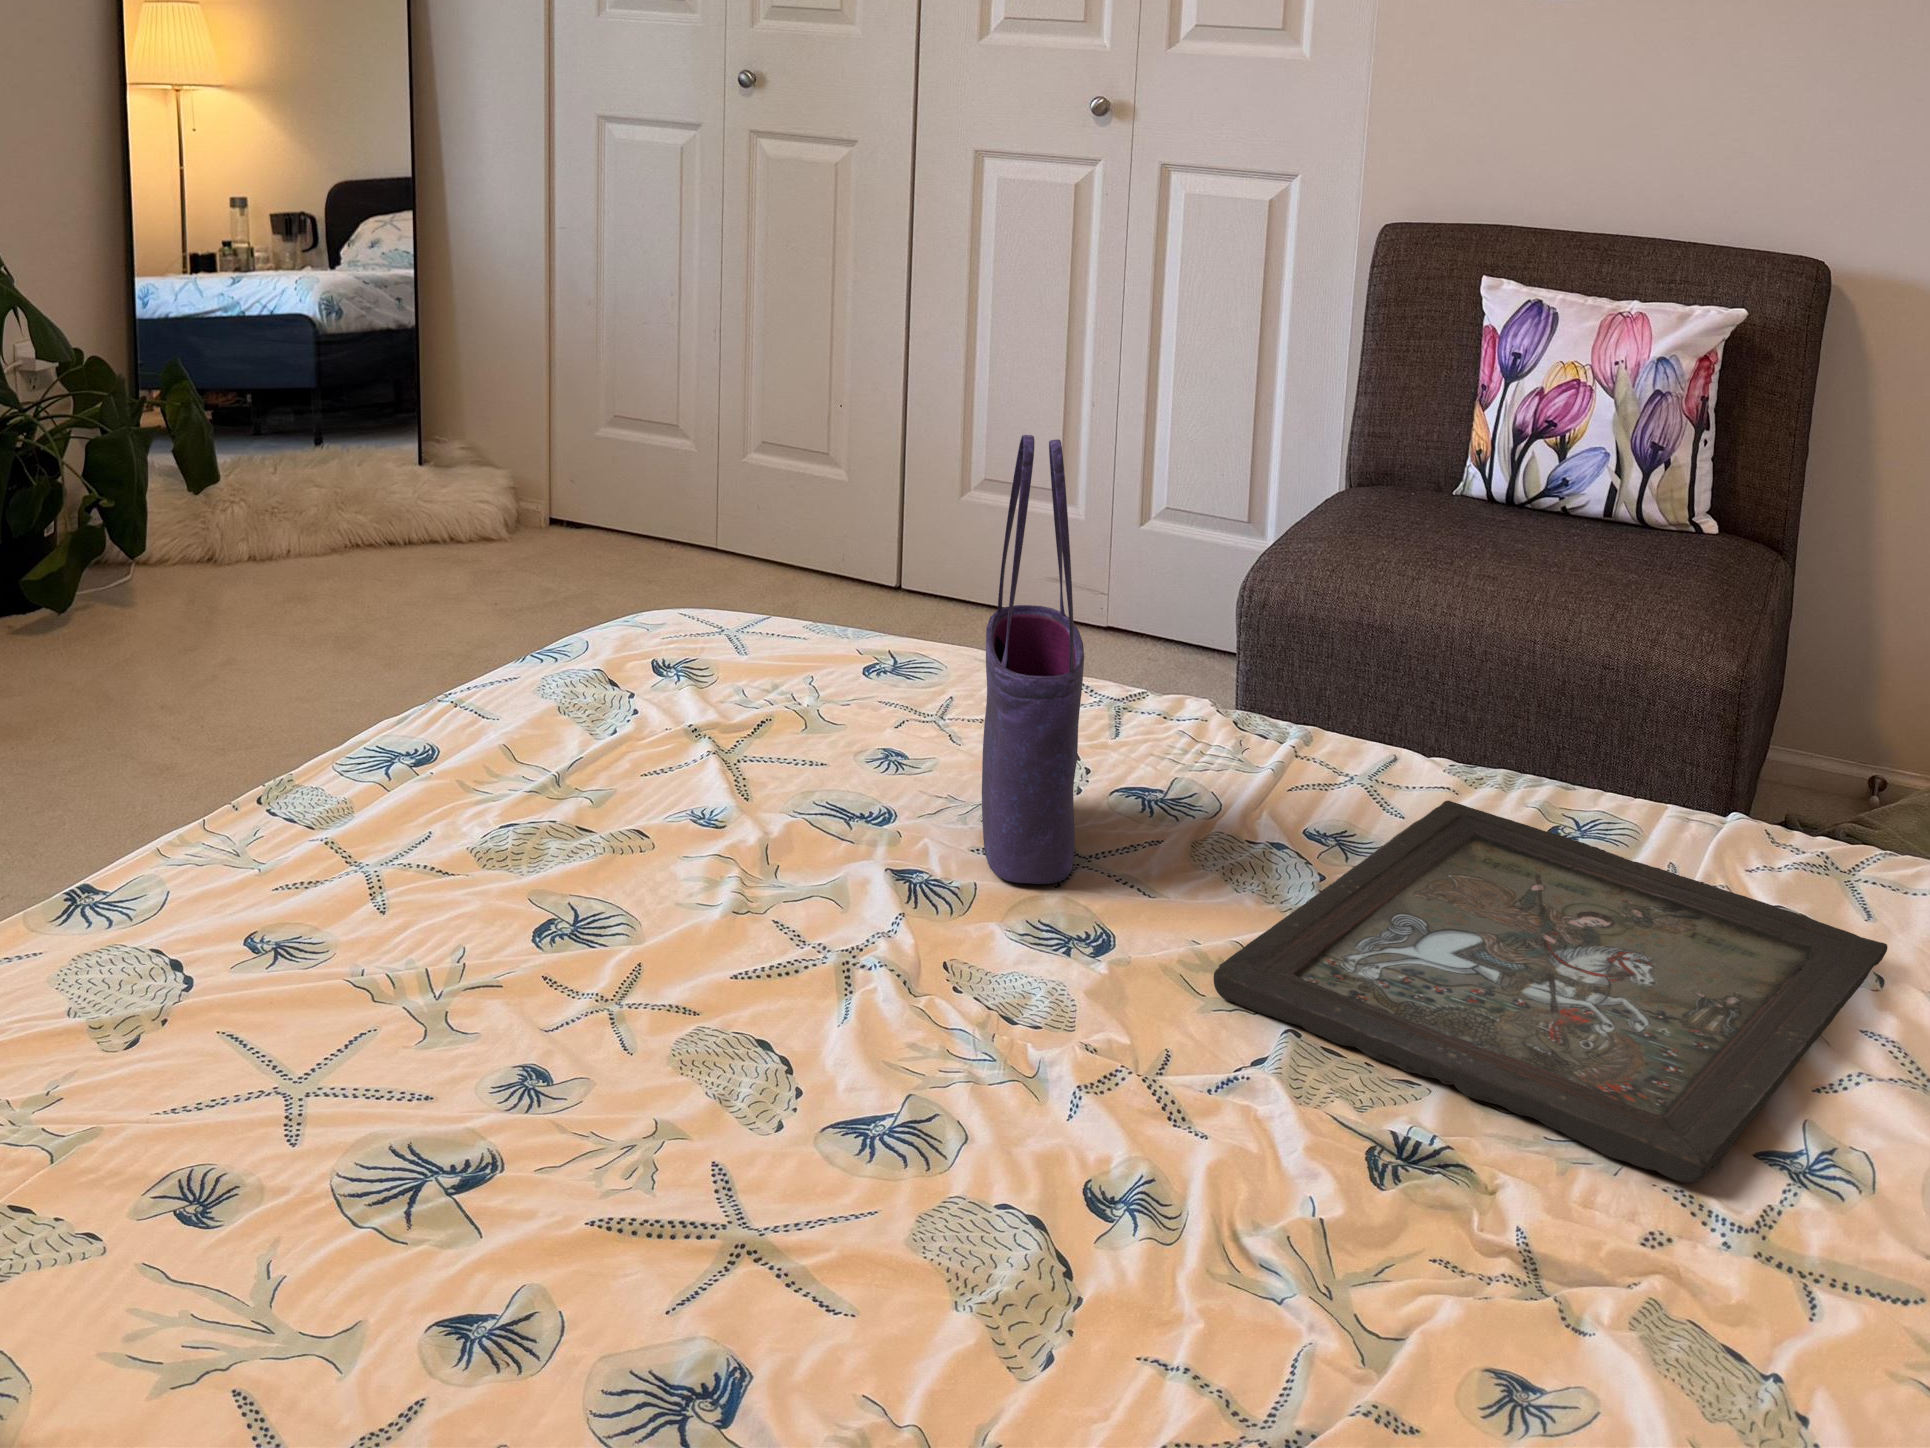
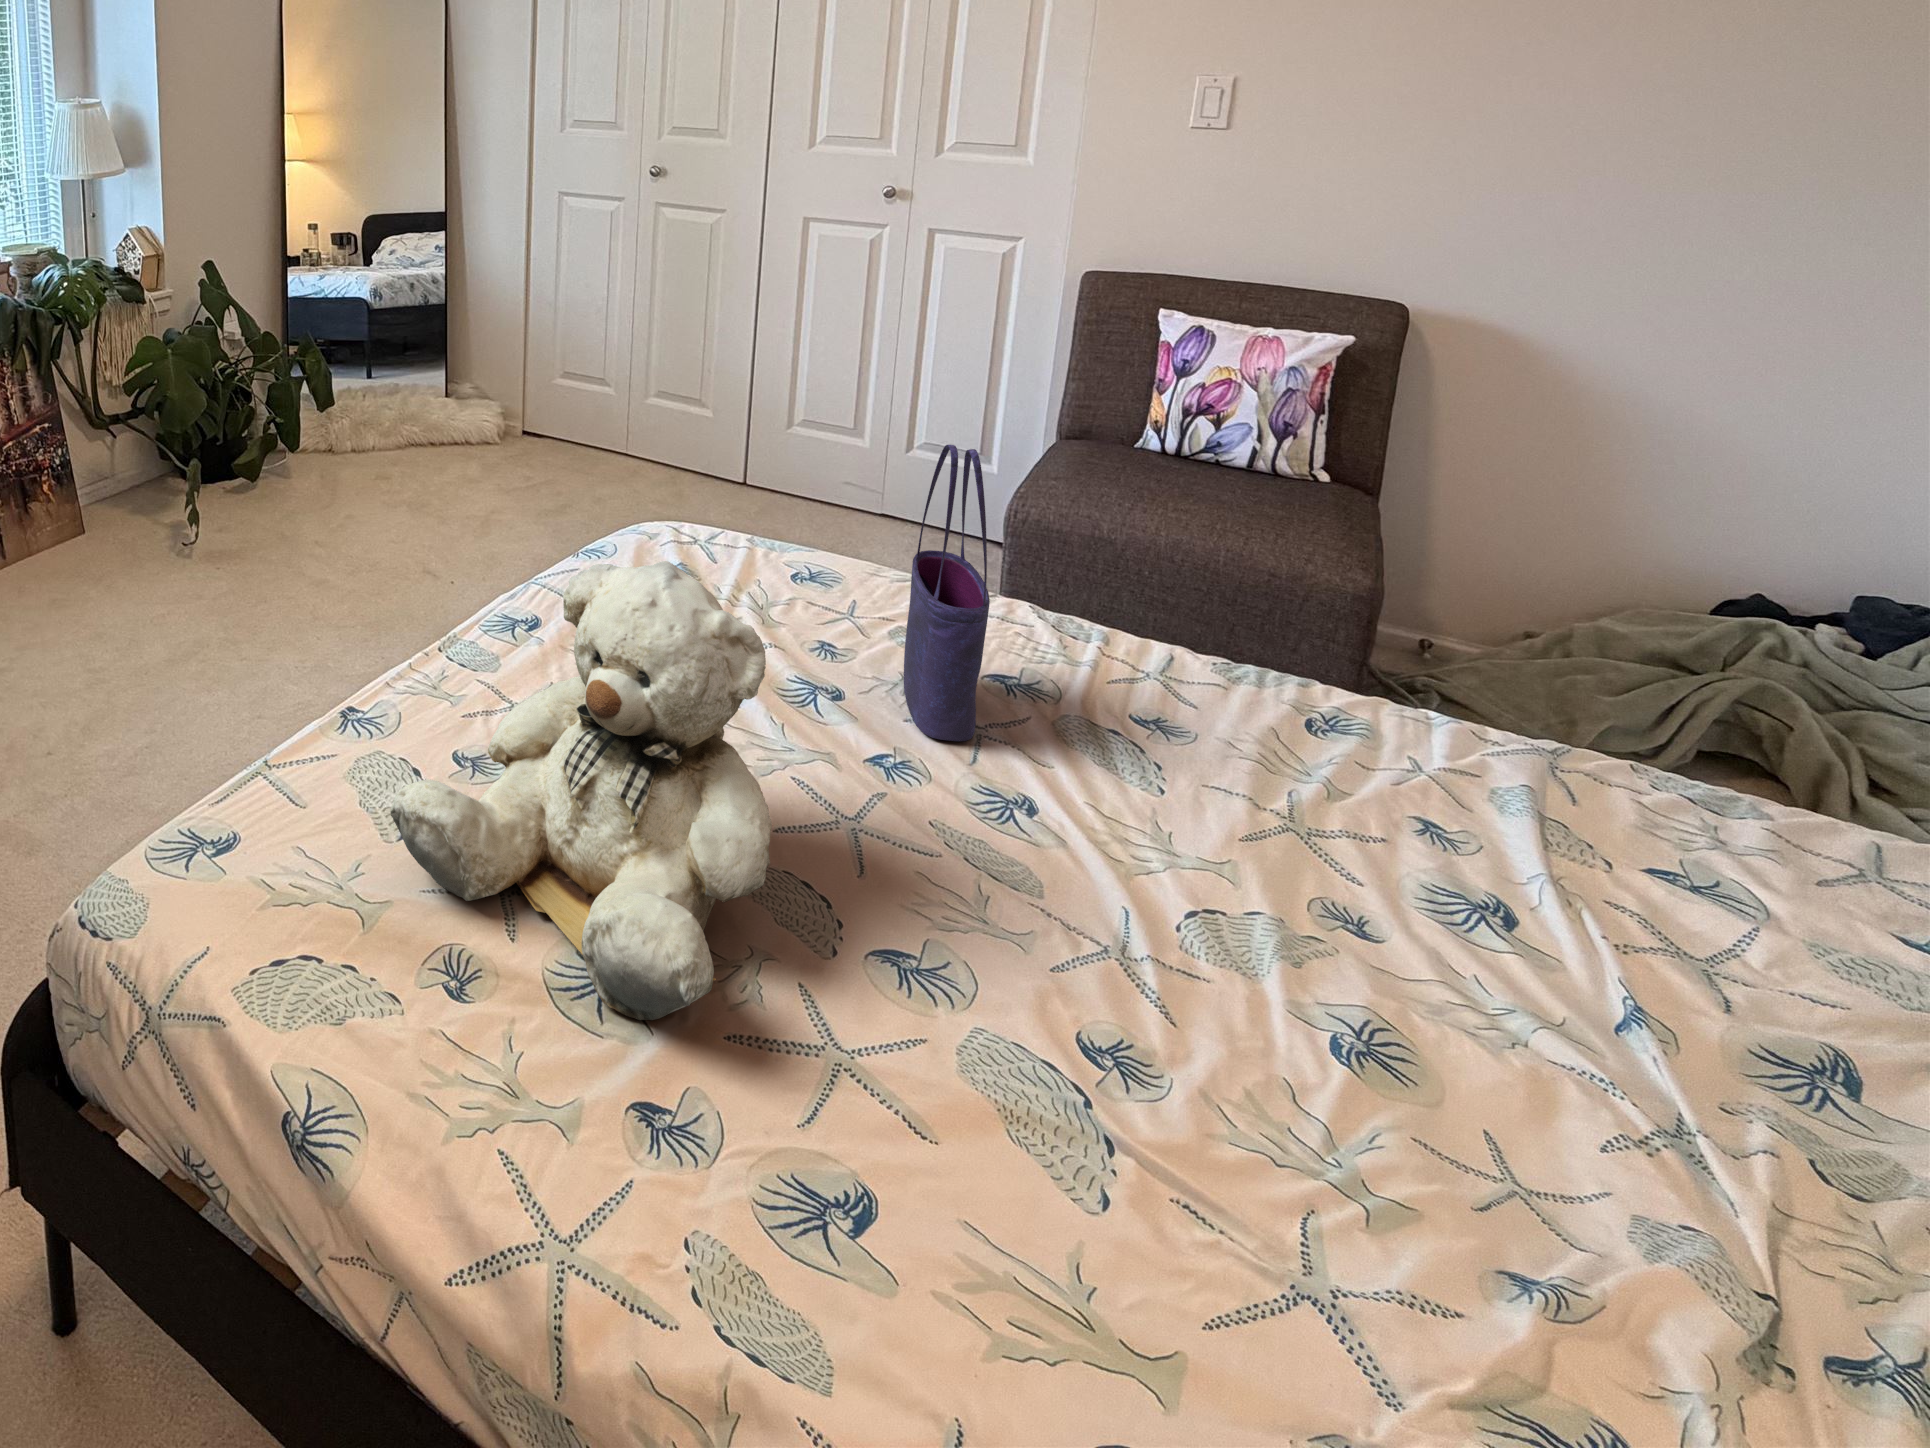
teddy bear: none [123,600,701,1264] -> present [390,561,772,1020]
tray: present [1213,800,1887,1183] -> none [1102,694,1608,1032]

